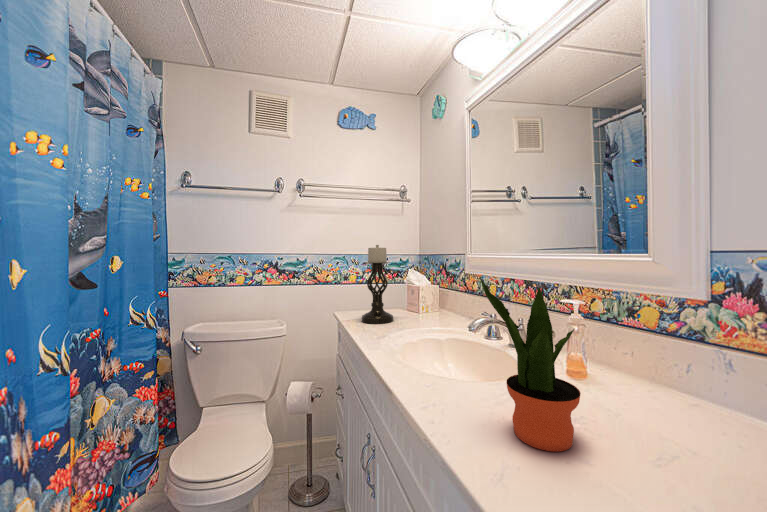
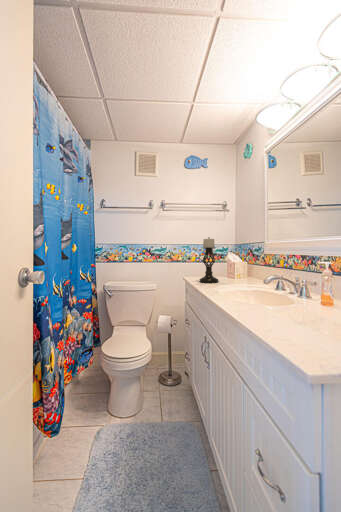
potted plant: present [480,277,581,451] -> none [265,243,319,328]

